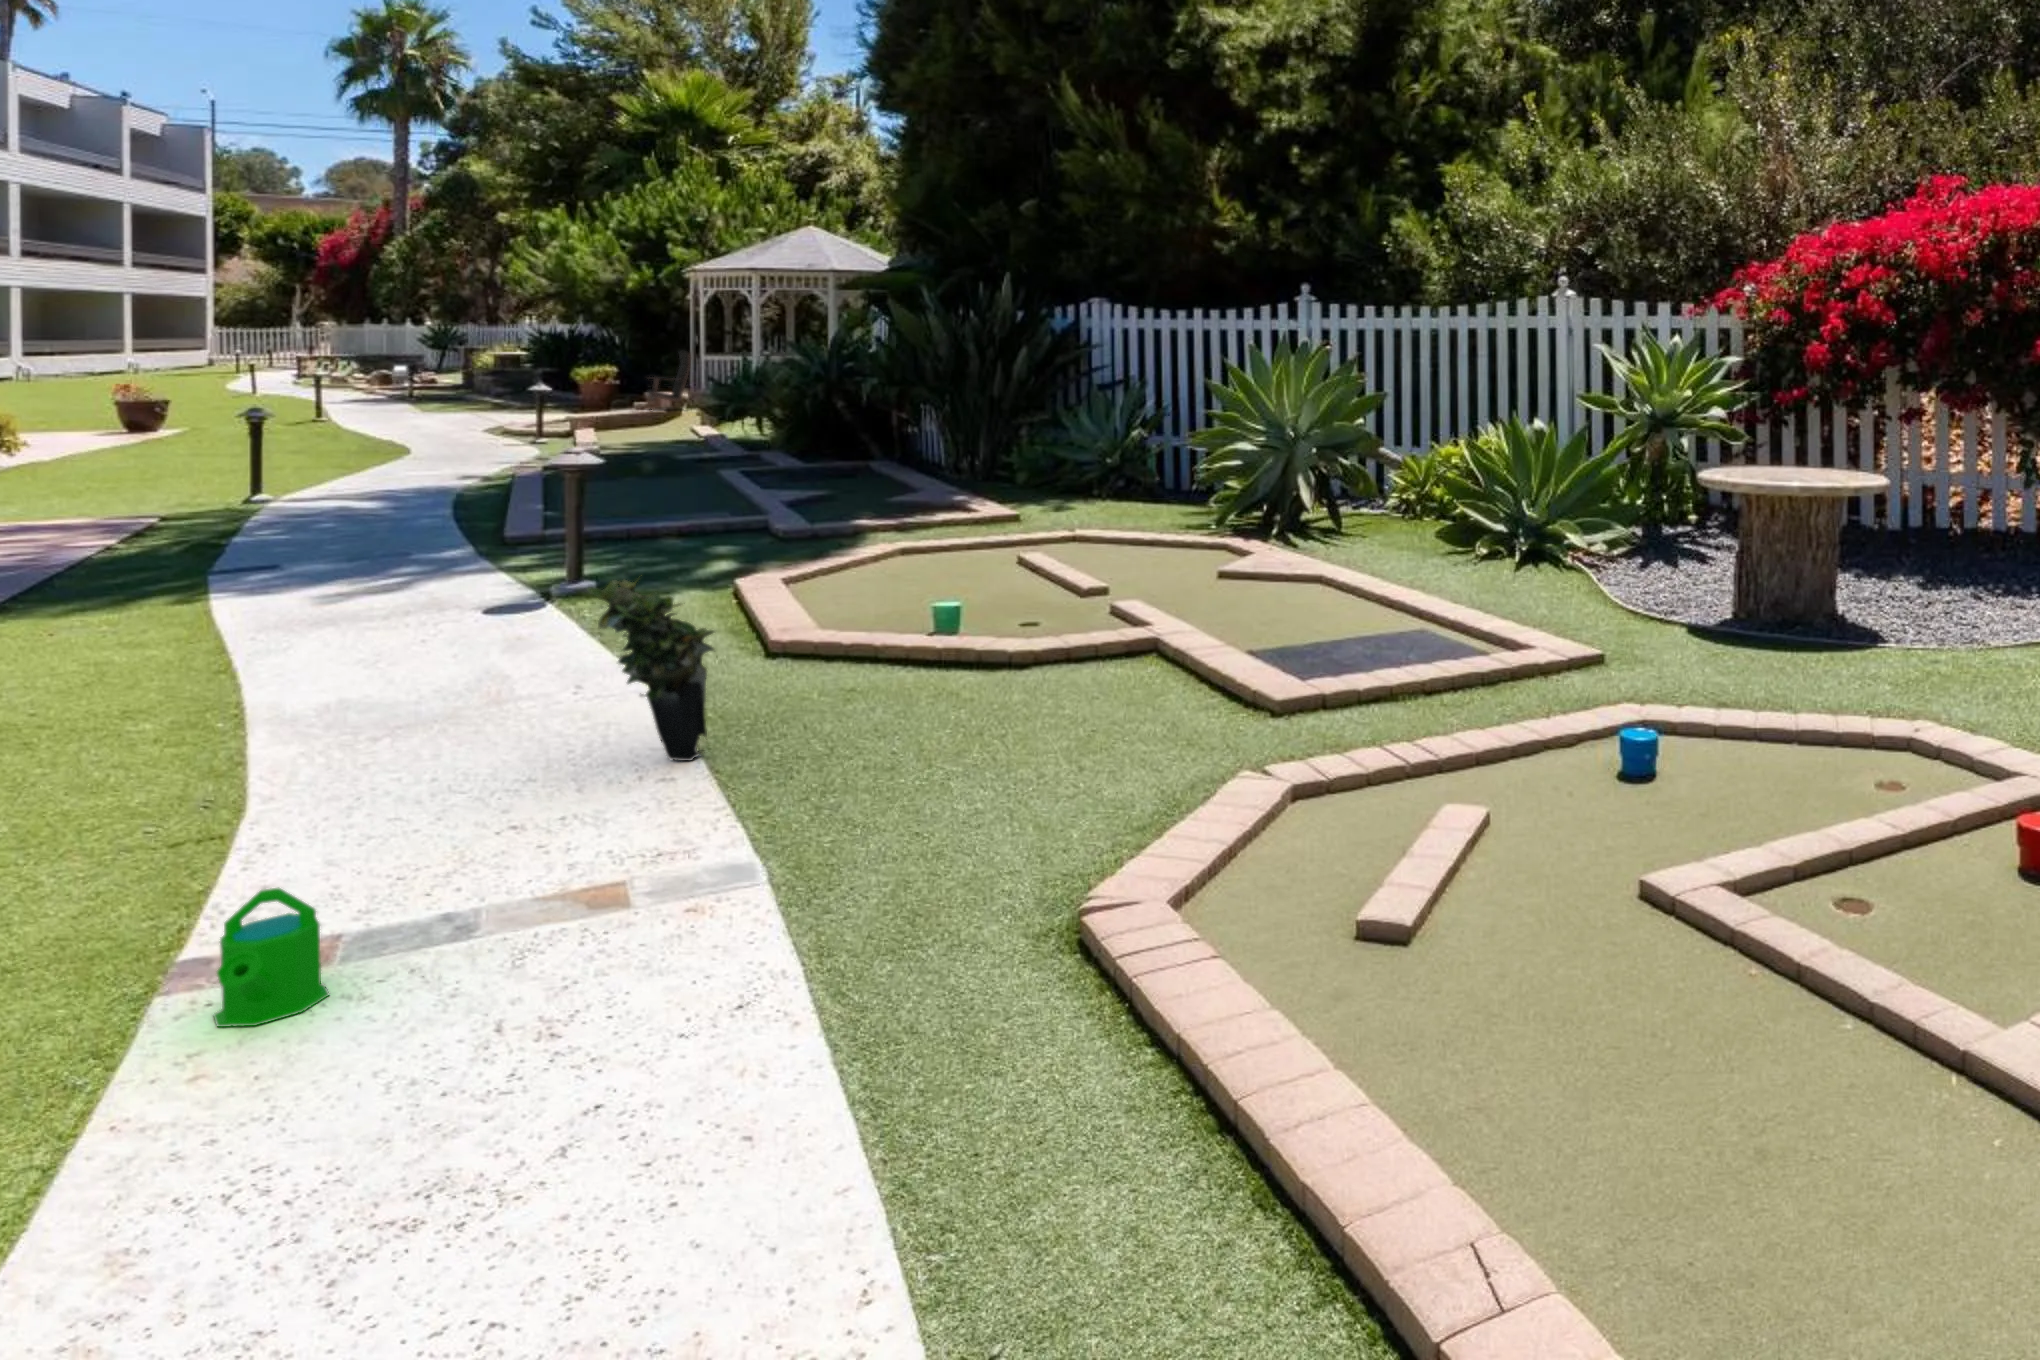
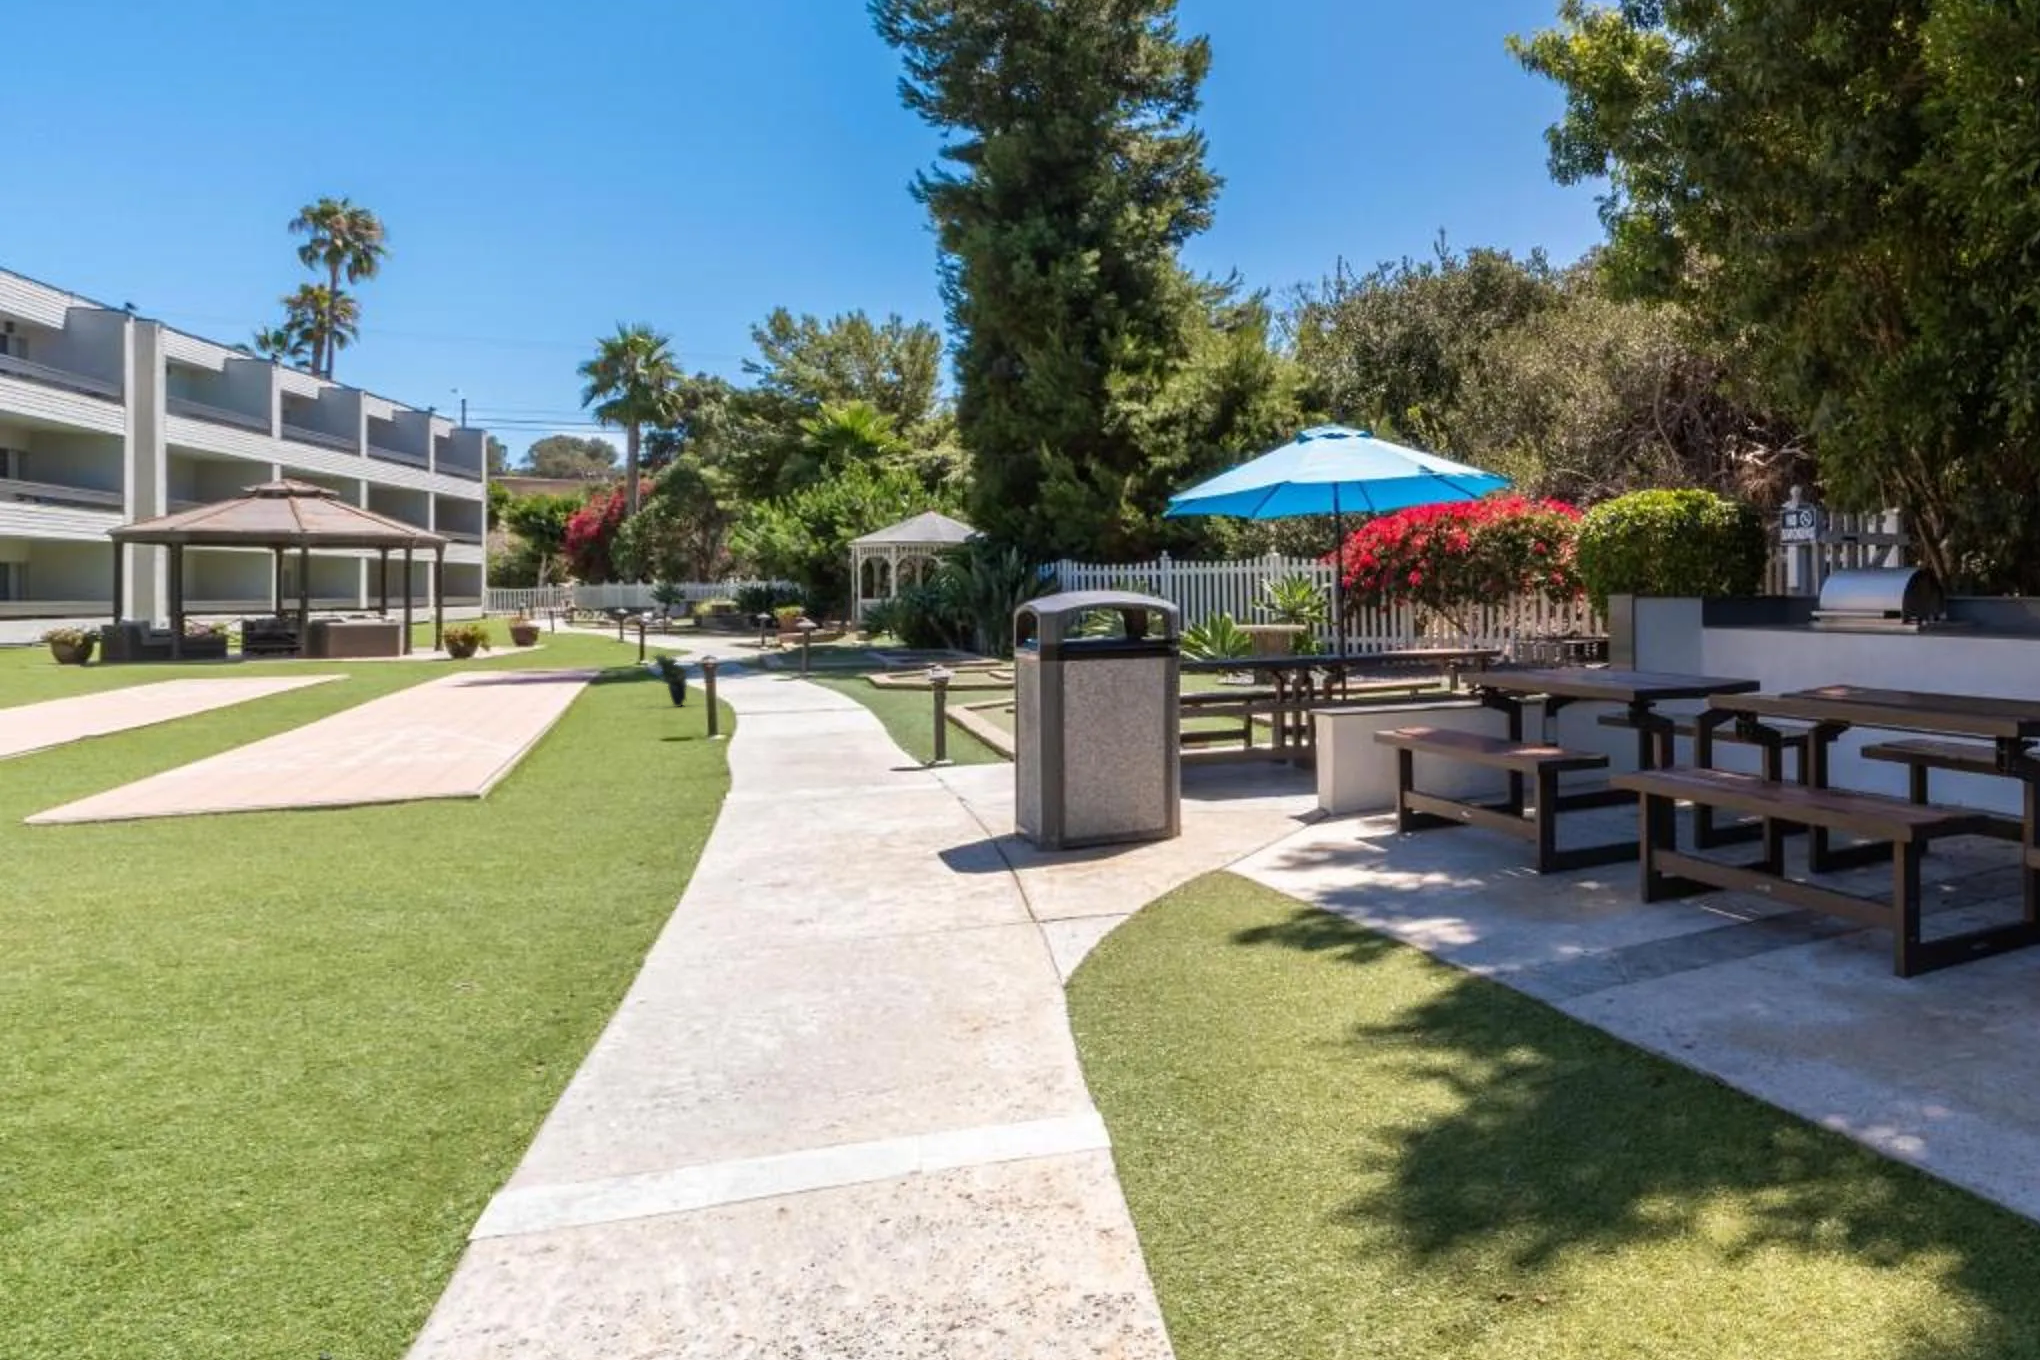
potted plant: present [587,580,714,761] -> present [654,654,688,707]
watering can: present [214,888,329,1027] -> none [756,699,779,726]

